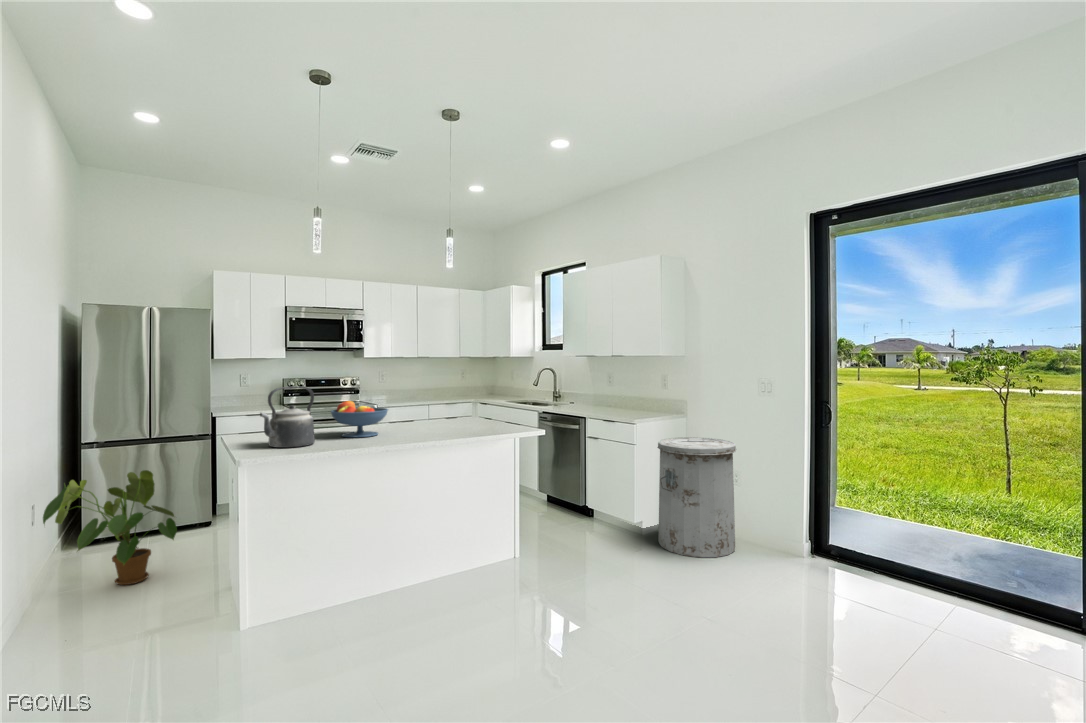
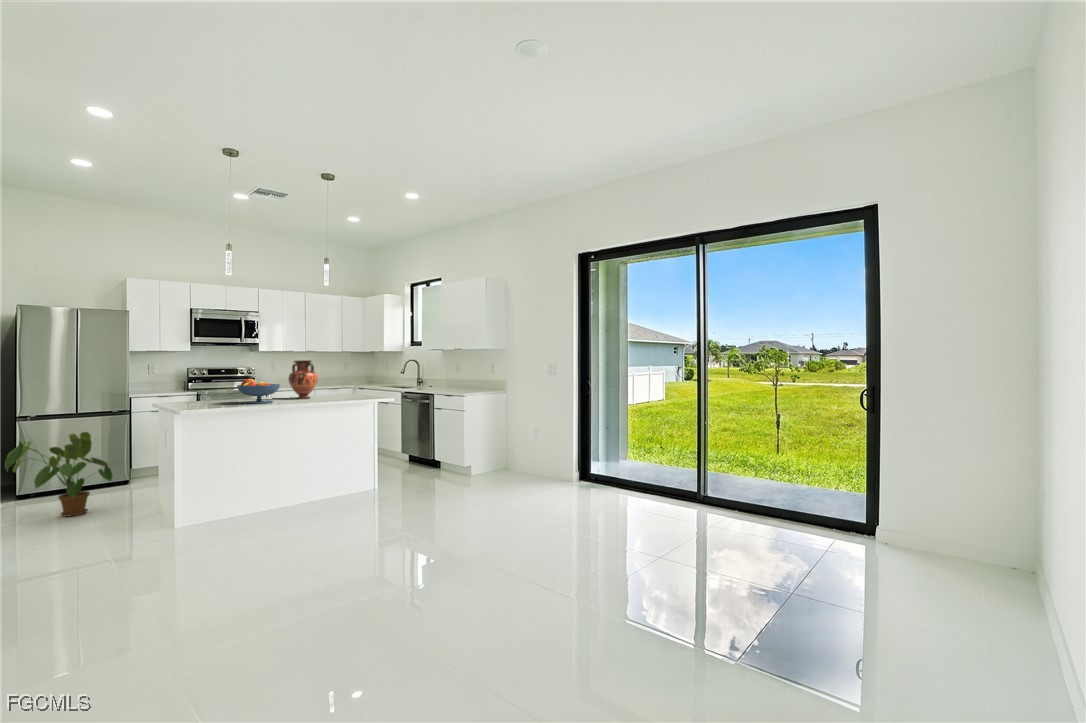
vase: none [399,373,437,427] -> present [289,360,318,399]
kettle: present [260,387,315,448] -> none [187,367,227,408]
trash can: present [657,437,736,557] -> none [481,406,533,485]

